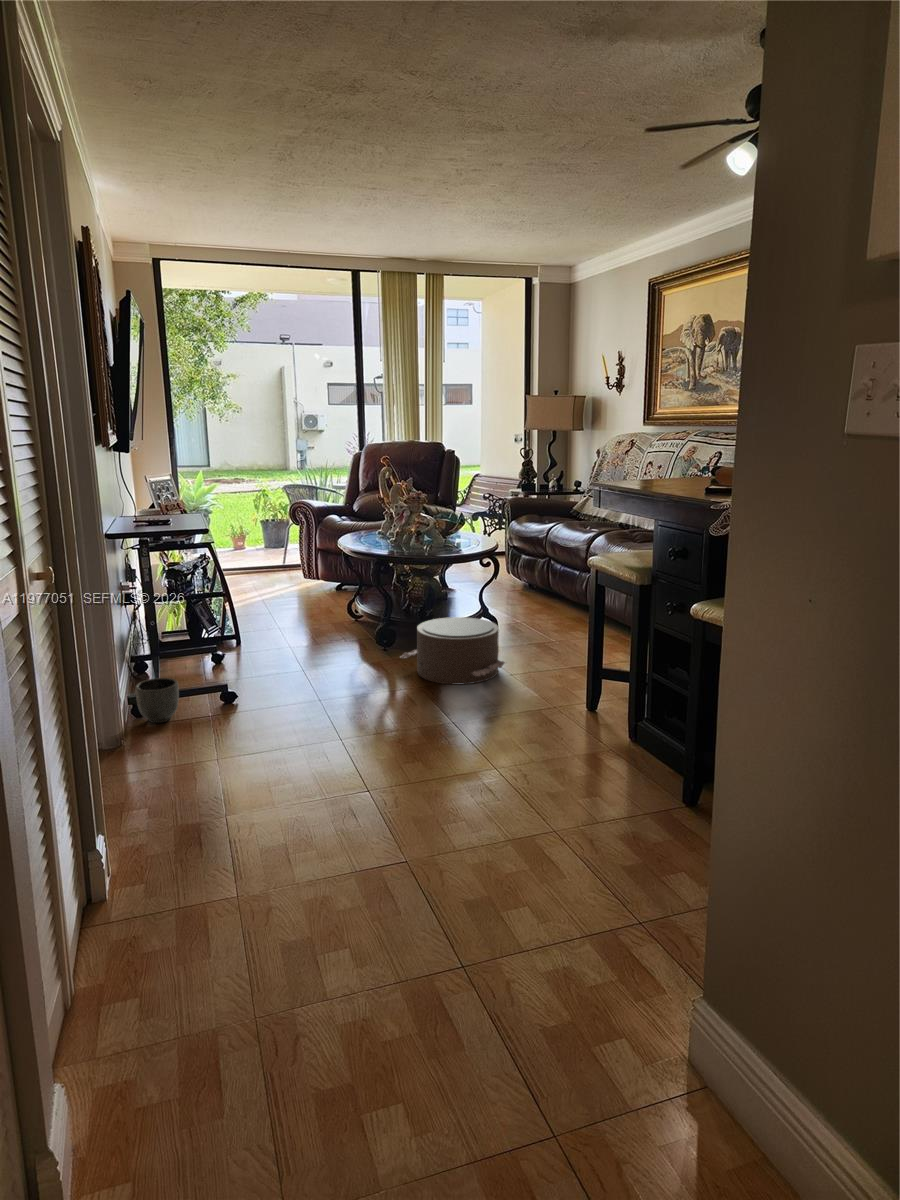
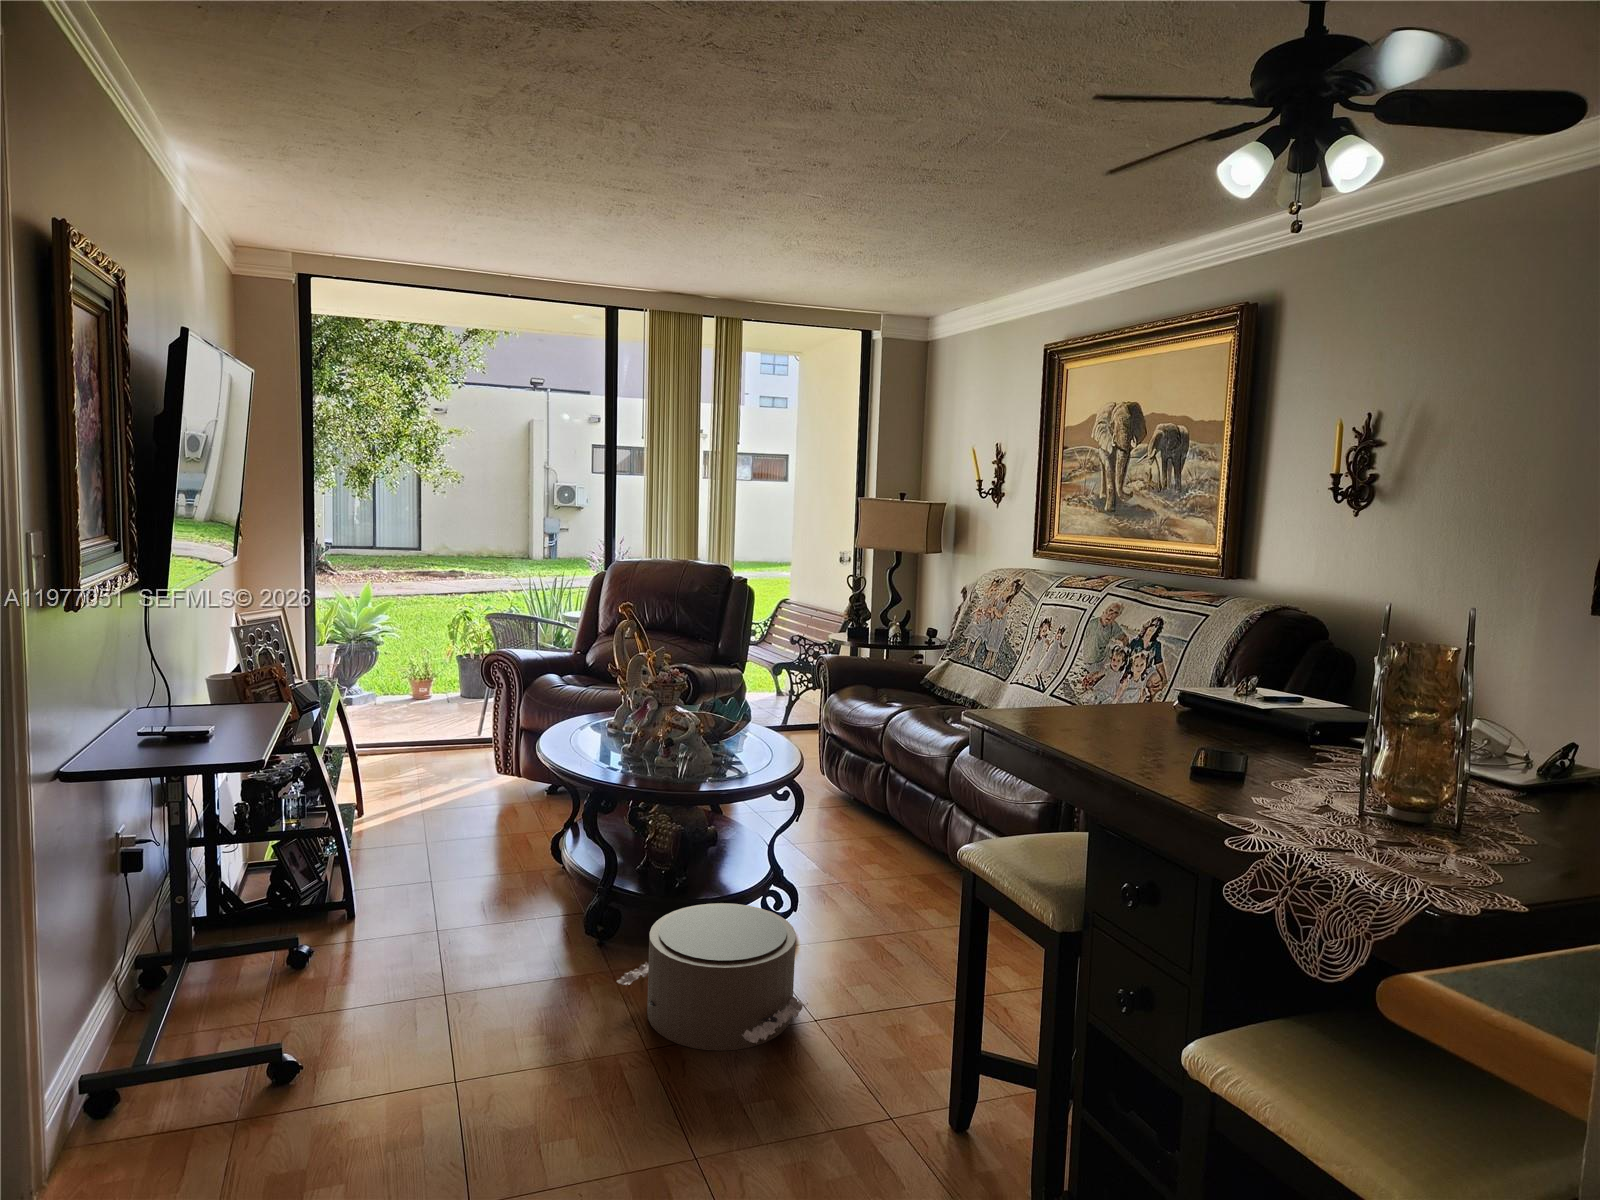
planter: present [135,678,179,723] -> none [61,1058,158,1162]

